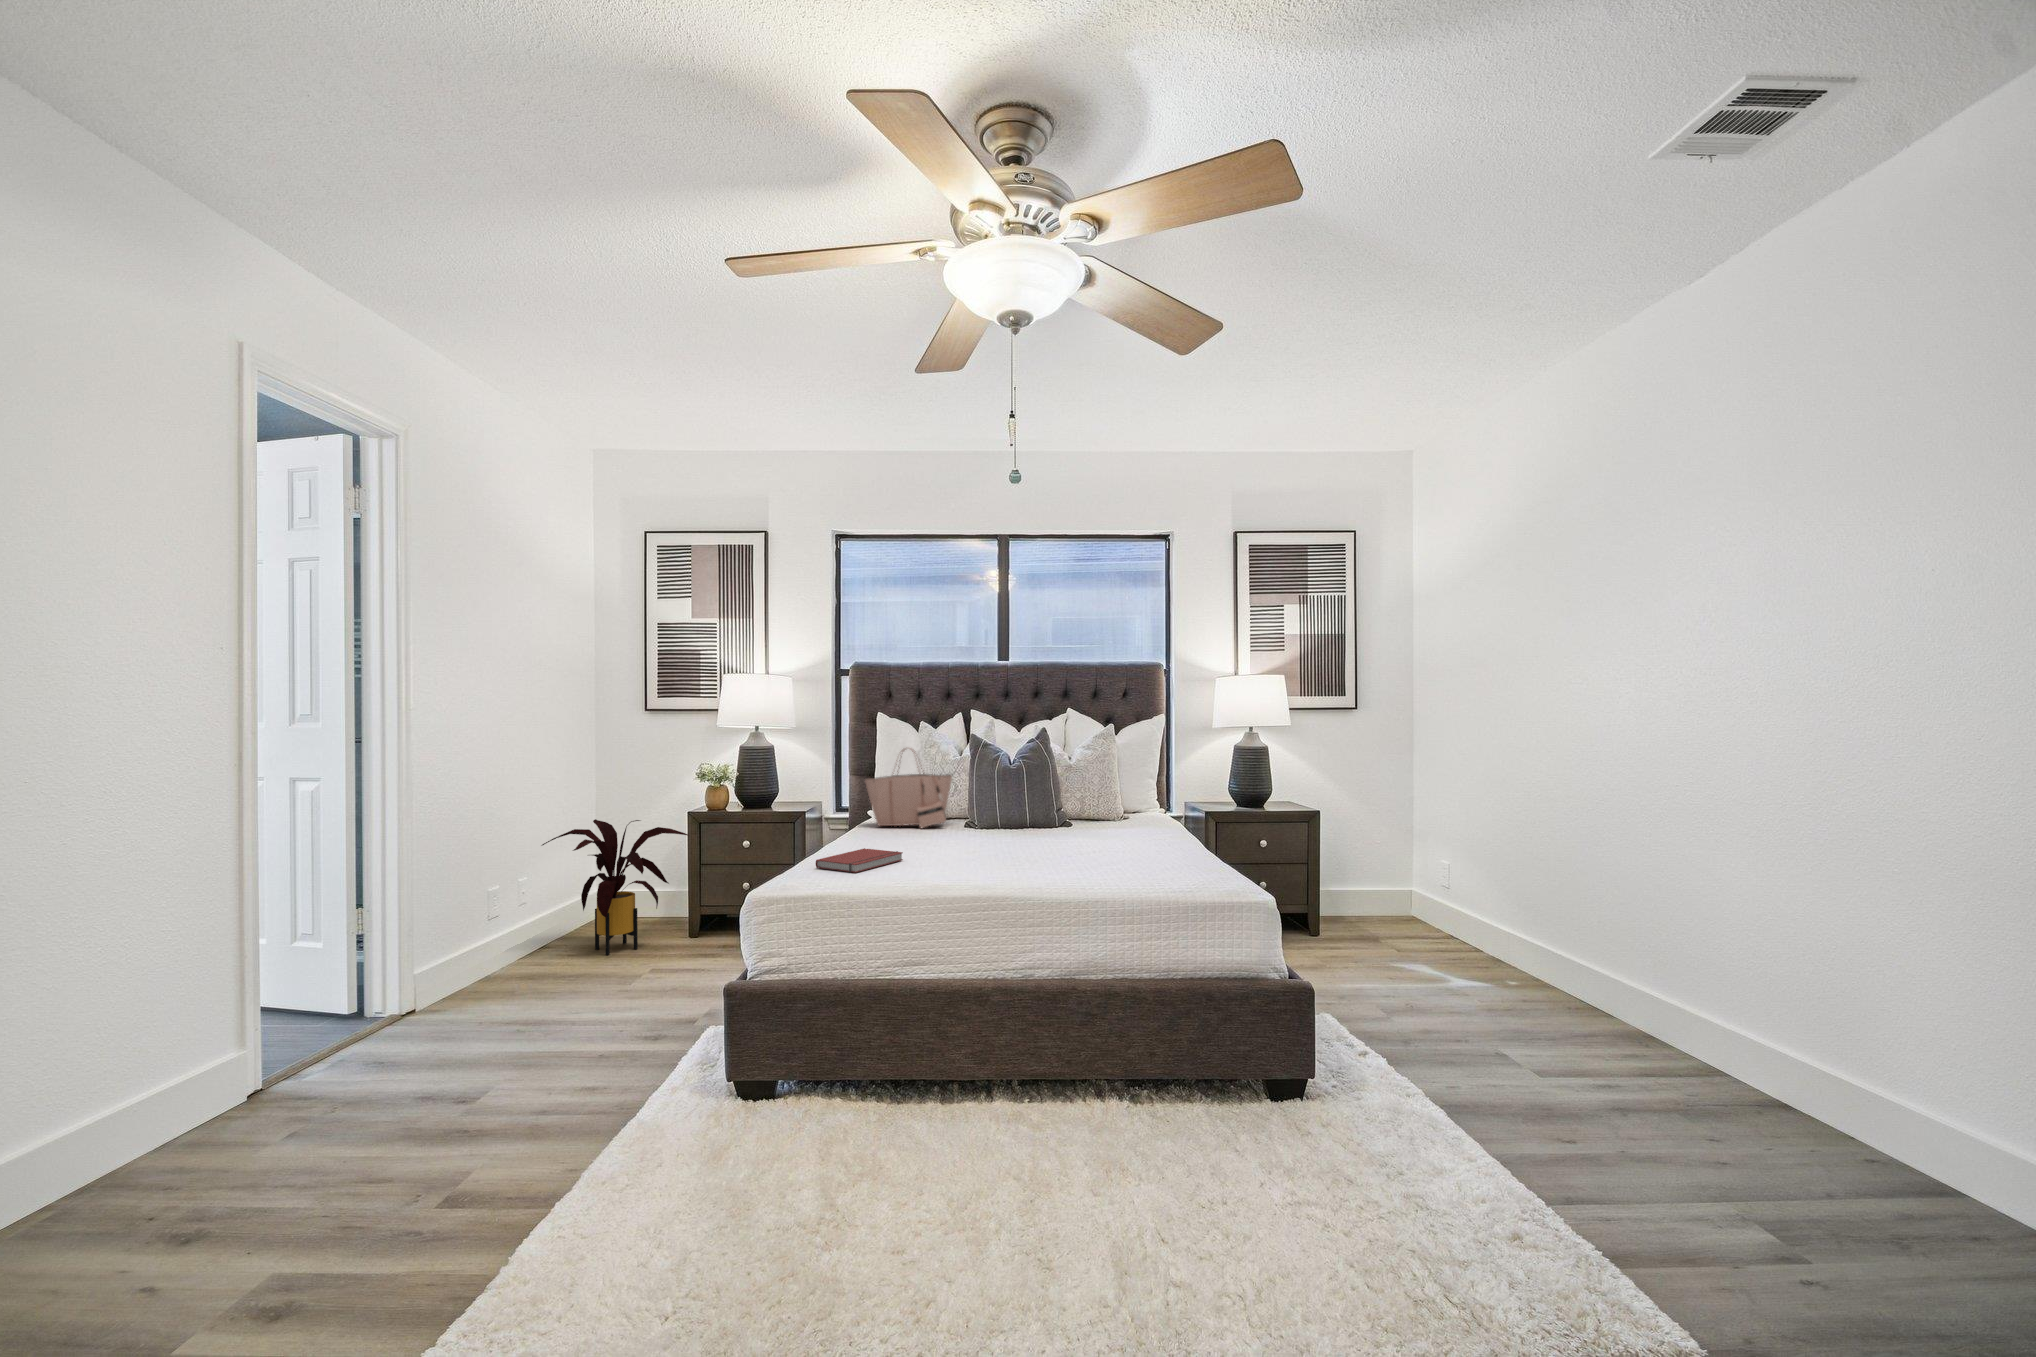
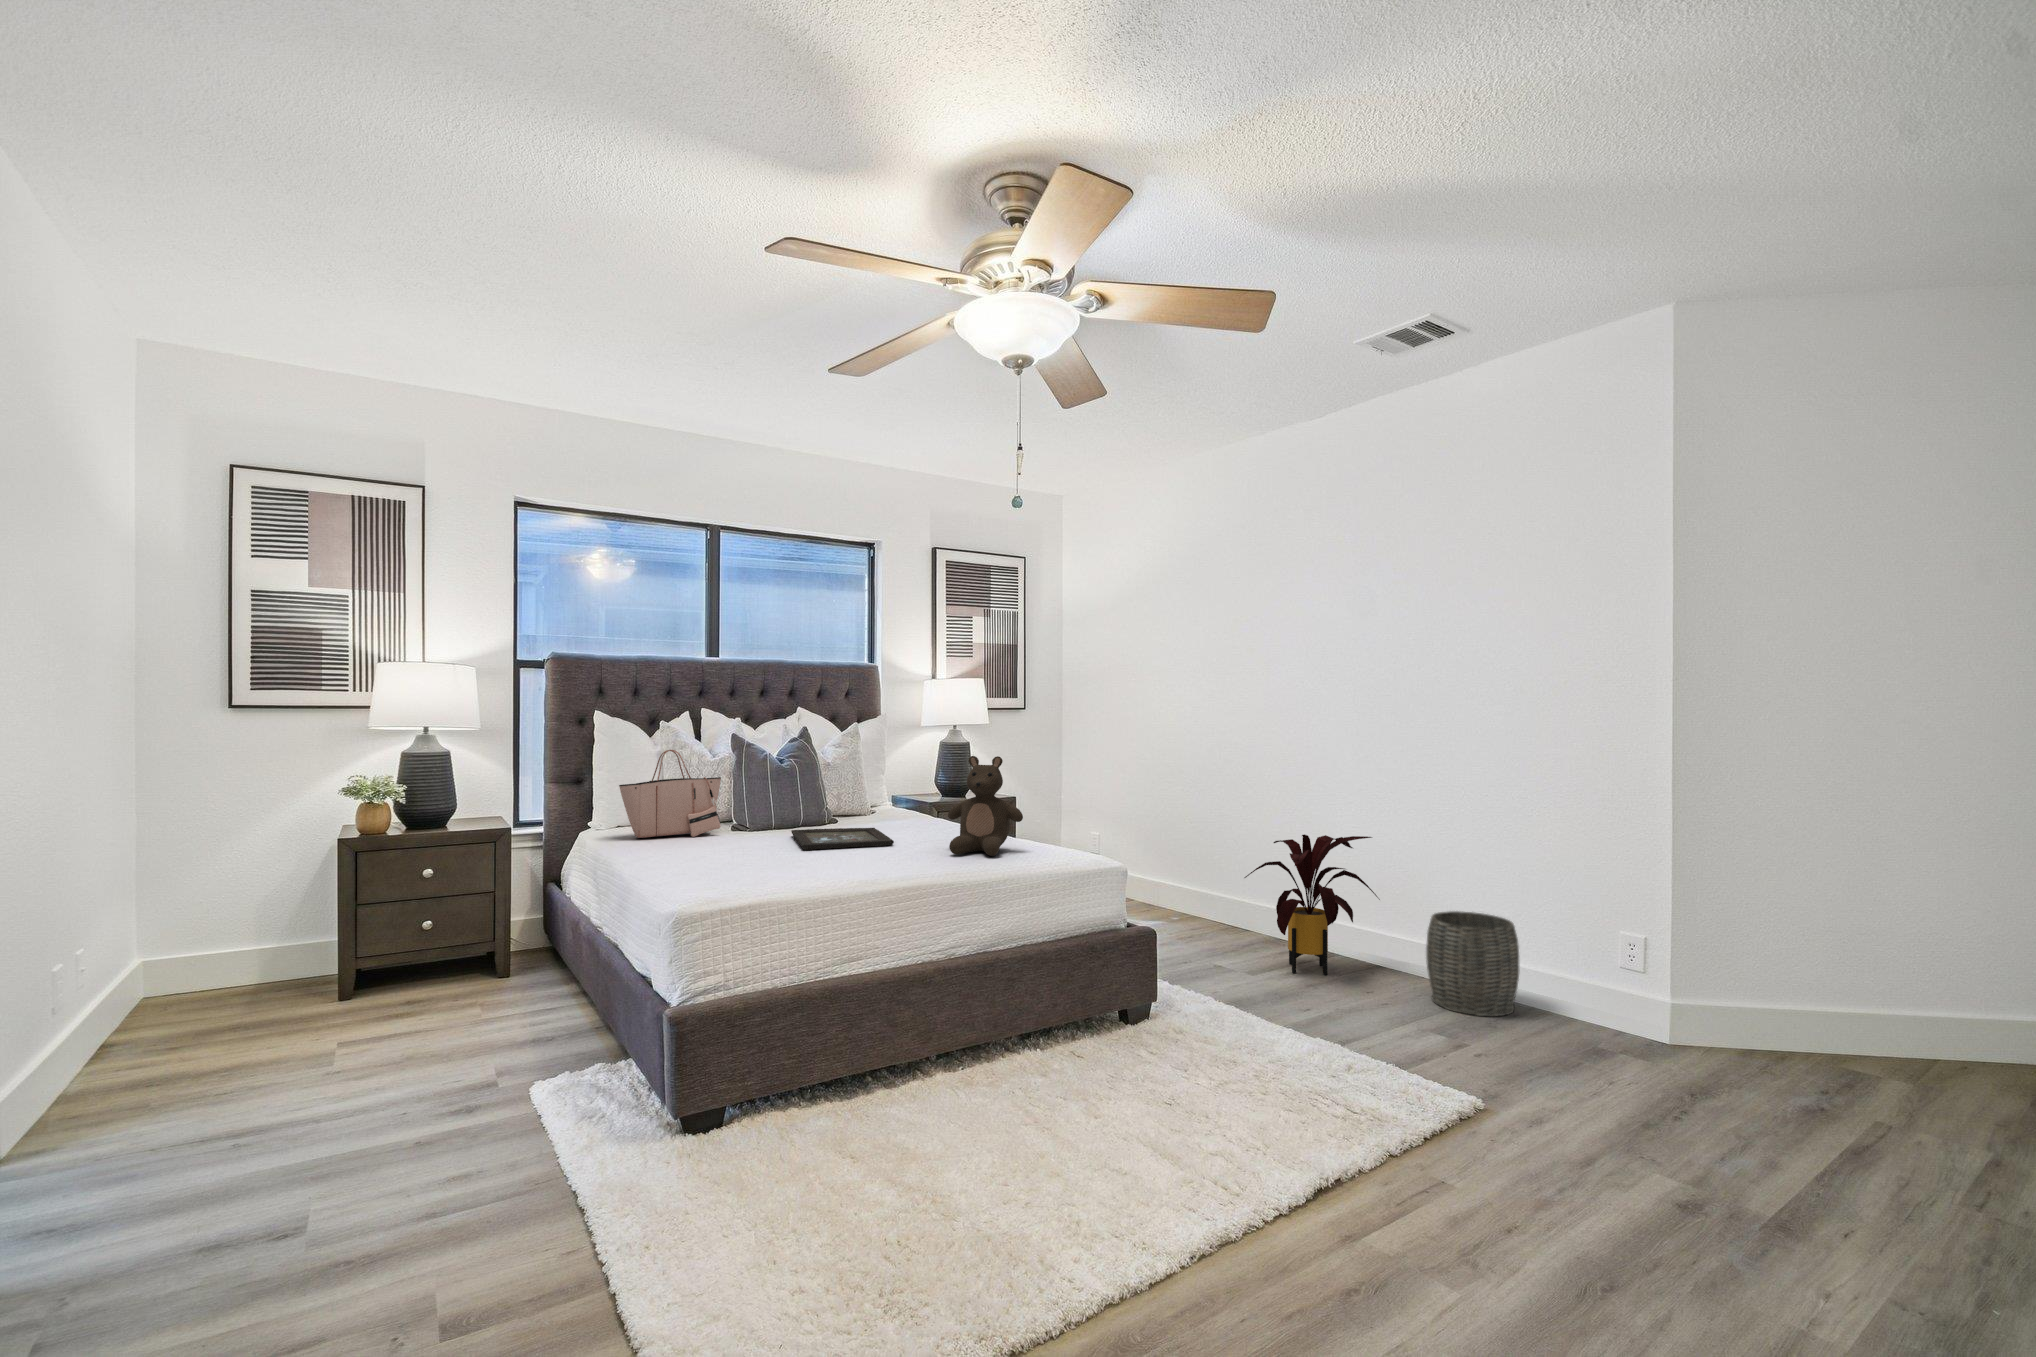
stuffed bear: none [1086,762,1172,874] -> present [948,756,1023,856]
house plant: present [542,819,689,955] -> present [1244,834,1380,975]
tray: none [972,829,1079,852] -> present [791,828,894,850]
book: present [816,848,903,873] -> none [679,856,756,880]
woven basket: none [1783,1033,1972,1228] -> present [1426,911,1519,1016]

